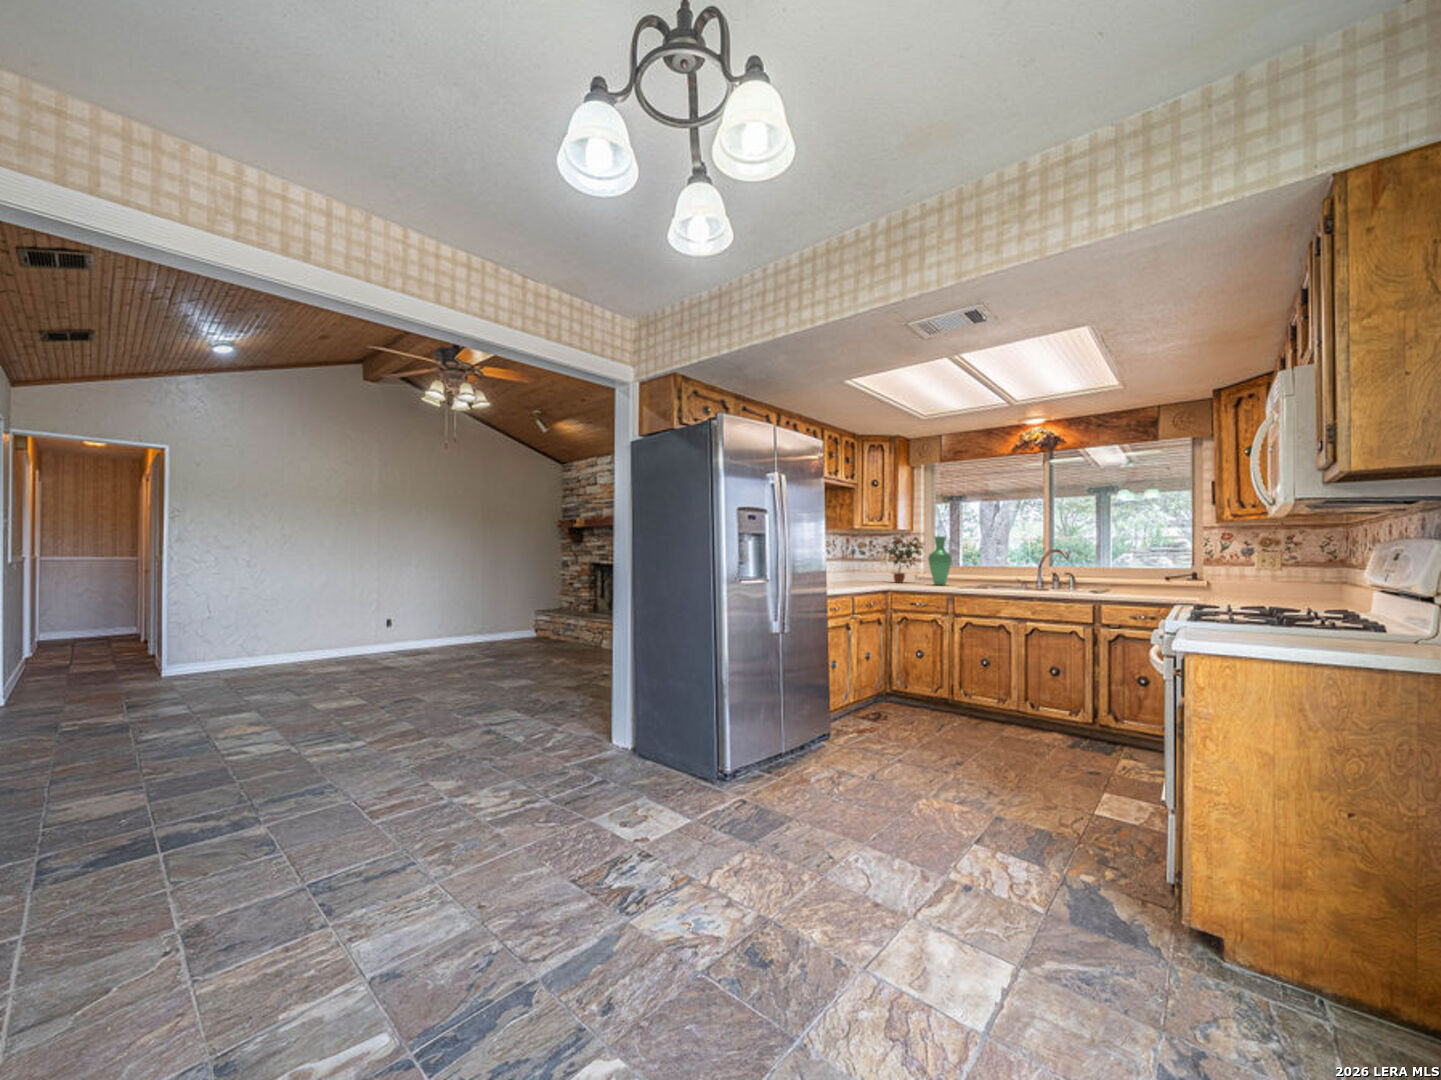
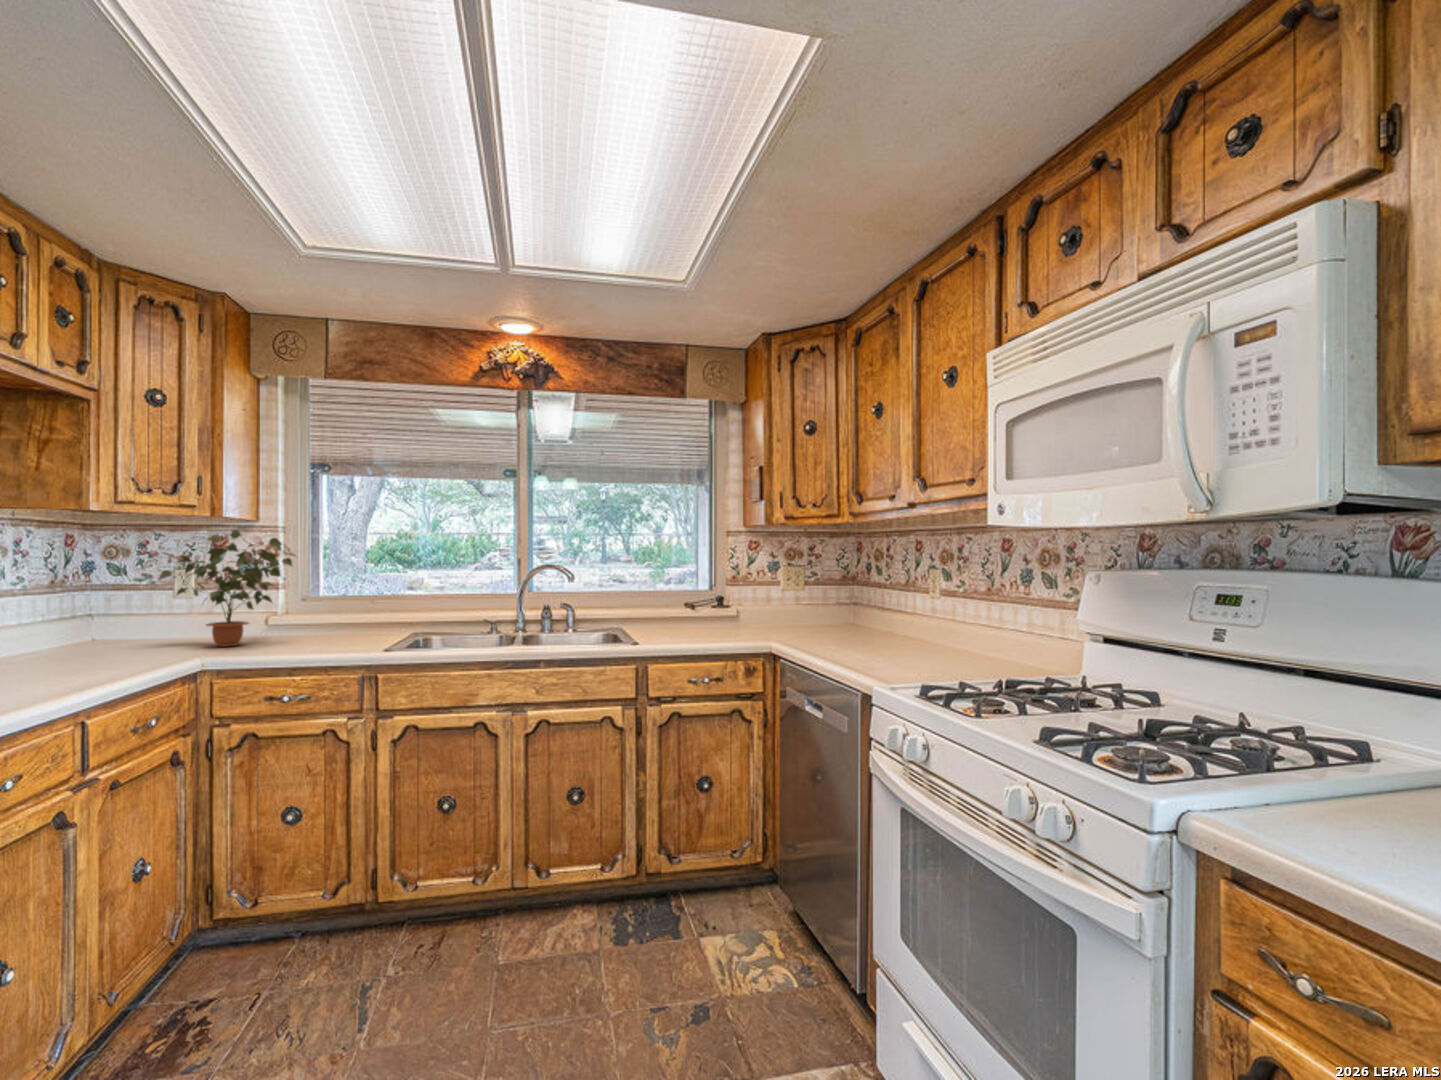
vase: present [928,536,952,585] -> none [313,540,368,650]

